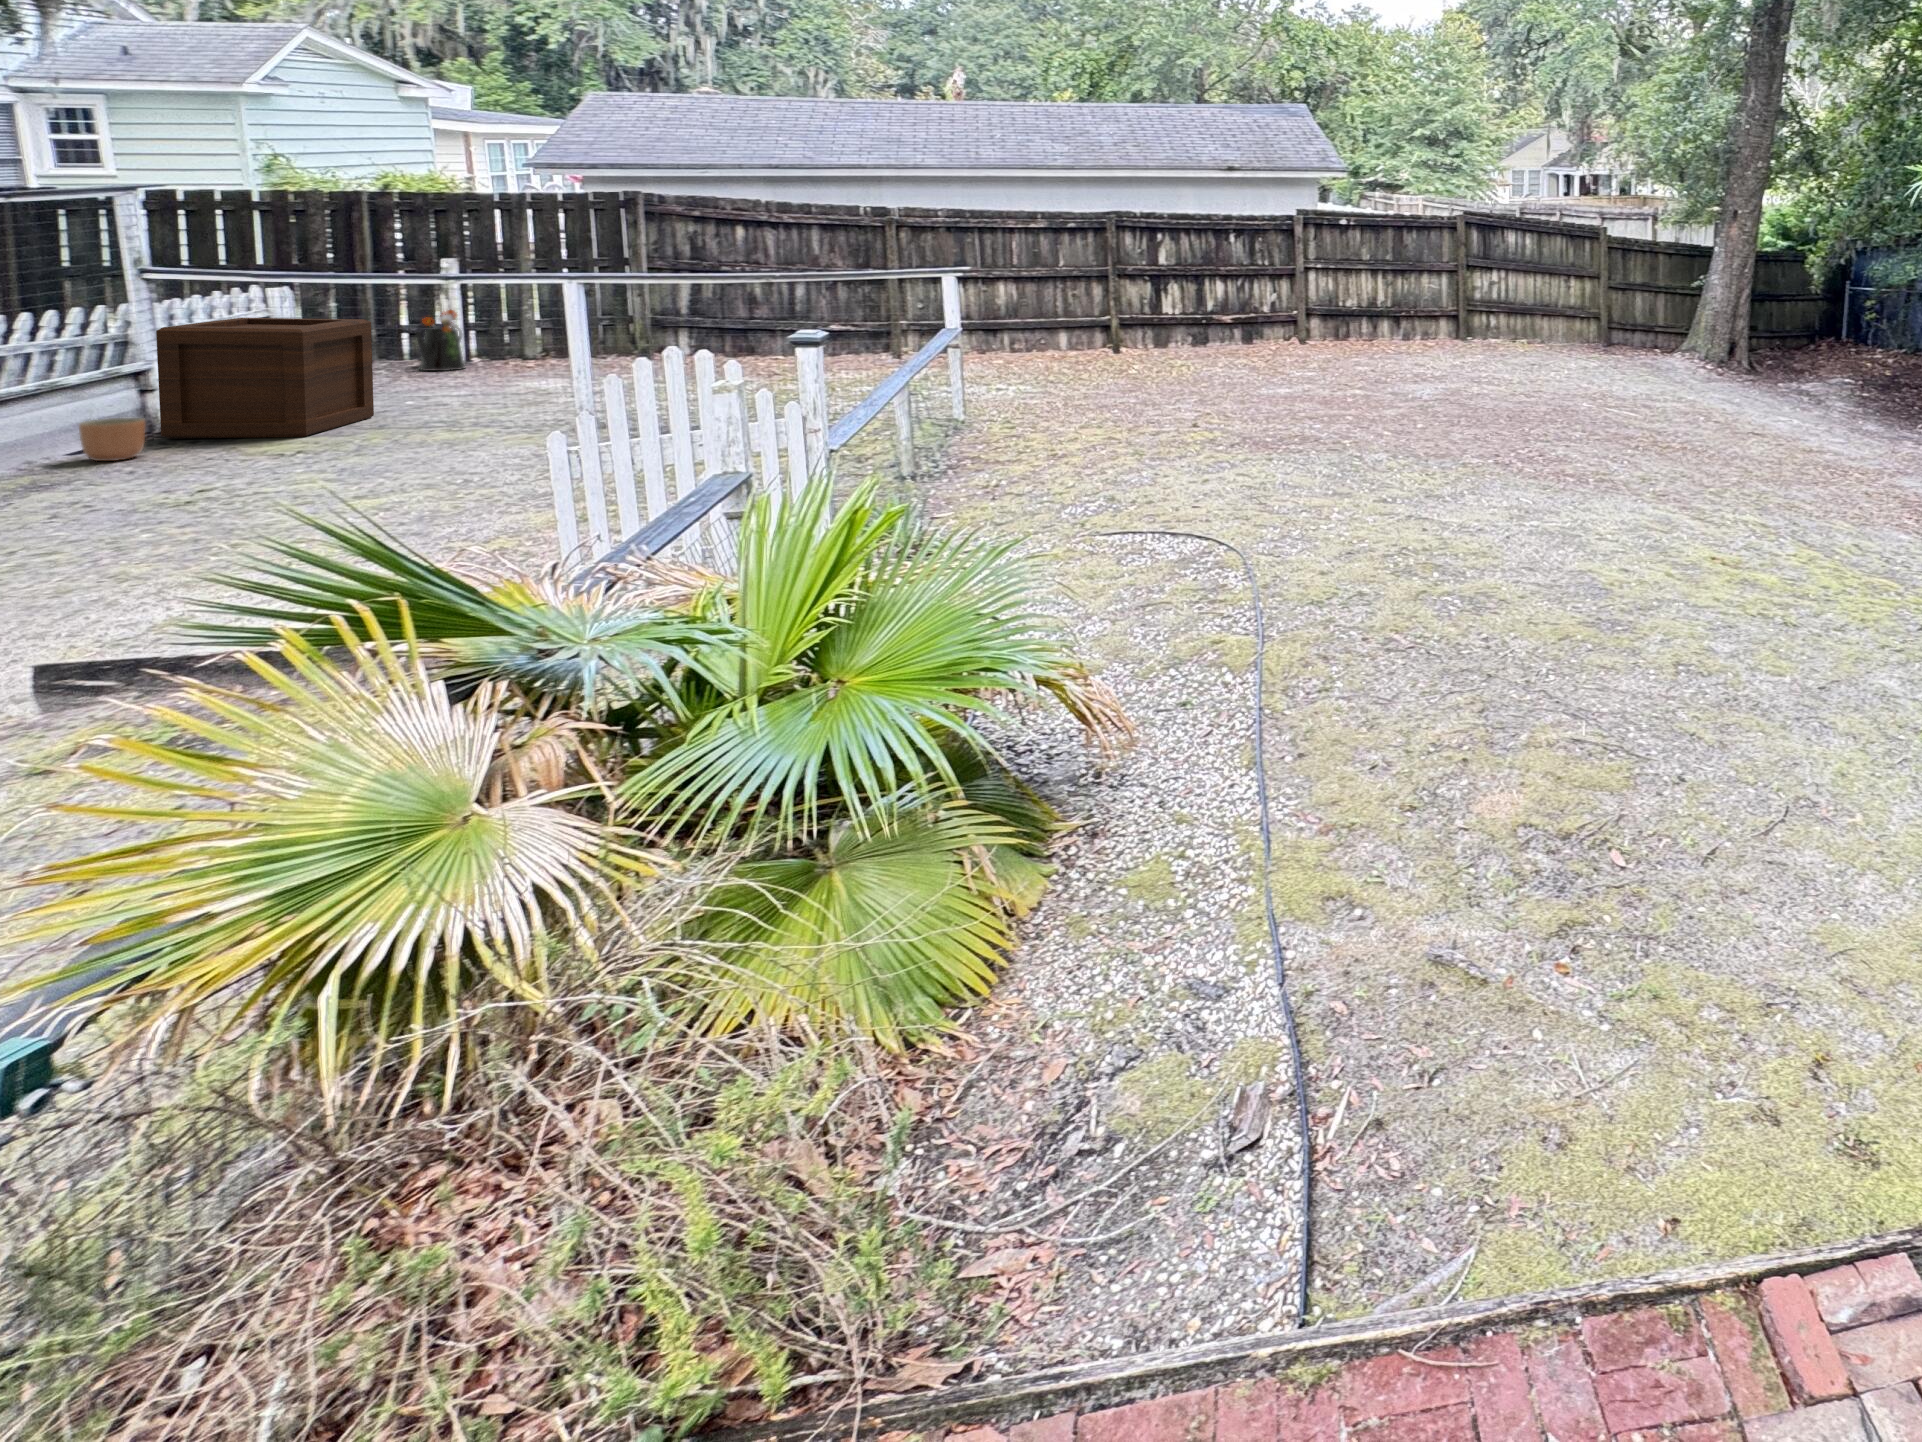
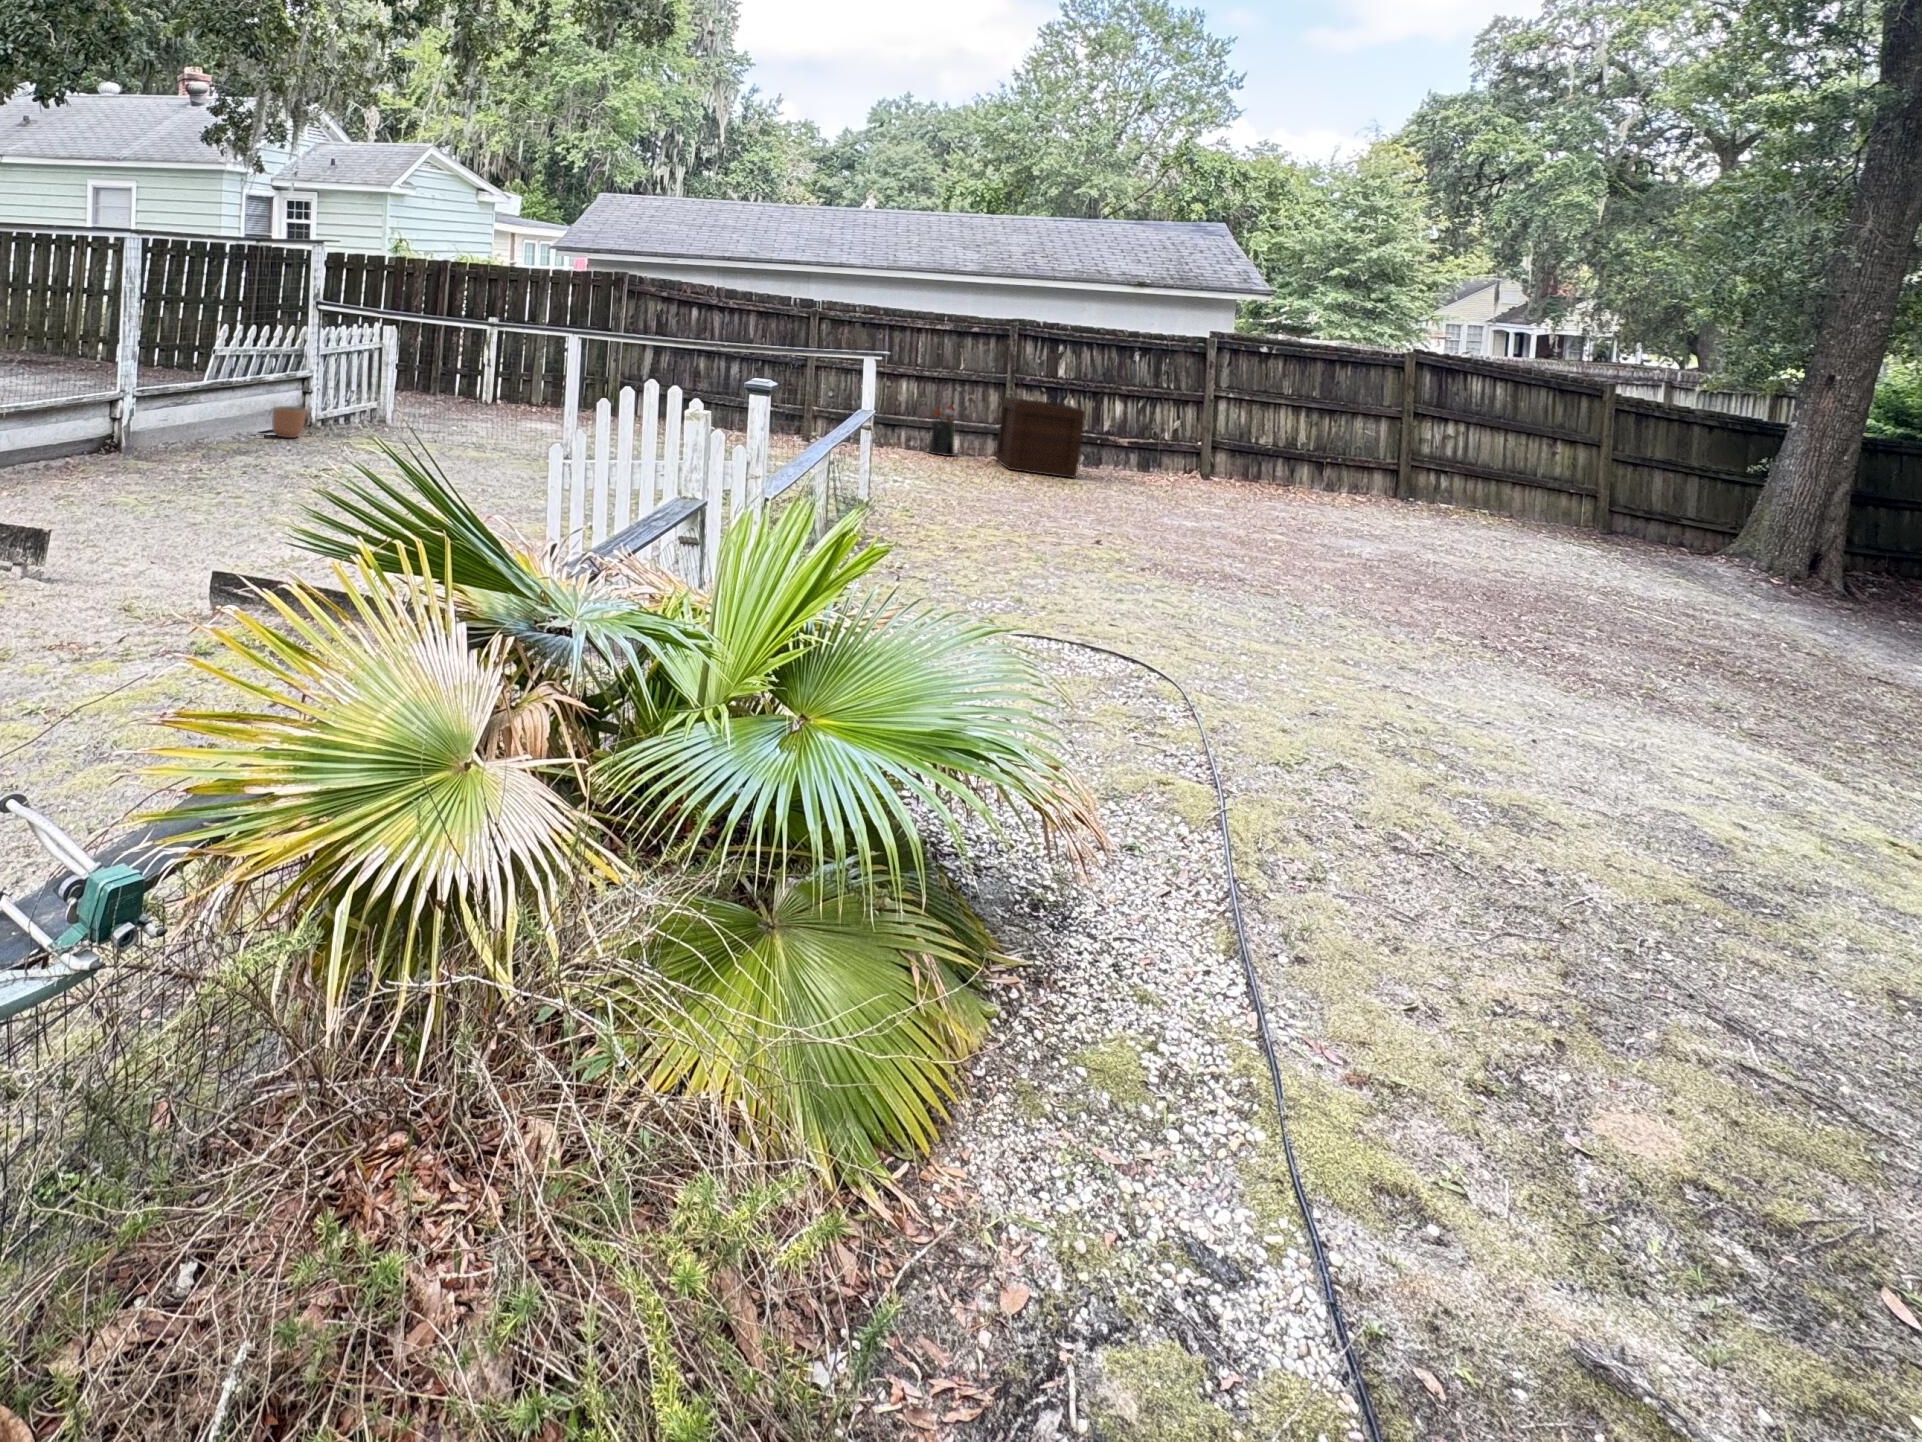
watering can: present [416,310,465,371] -> present [927,406,955,456]
wooden crate: present [156,318,374,439] -> present [996,397,1085,478]

